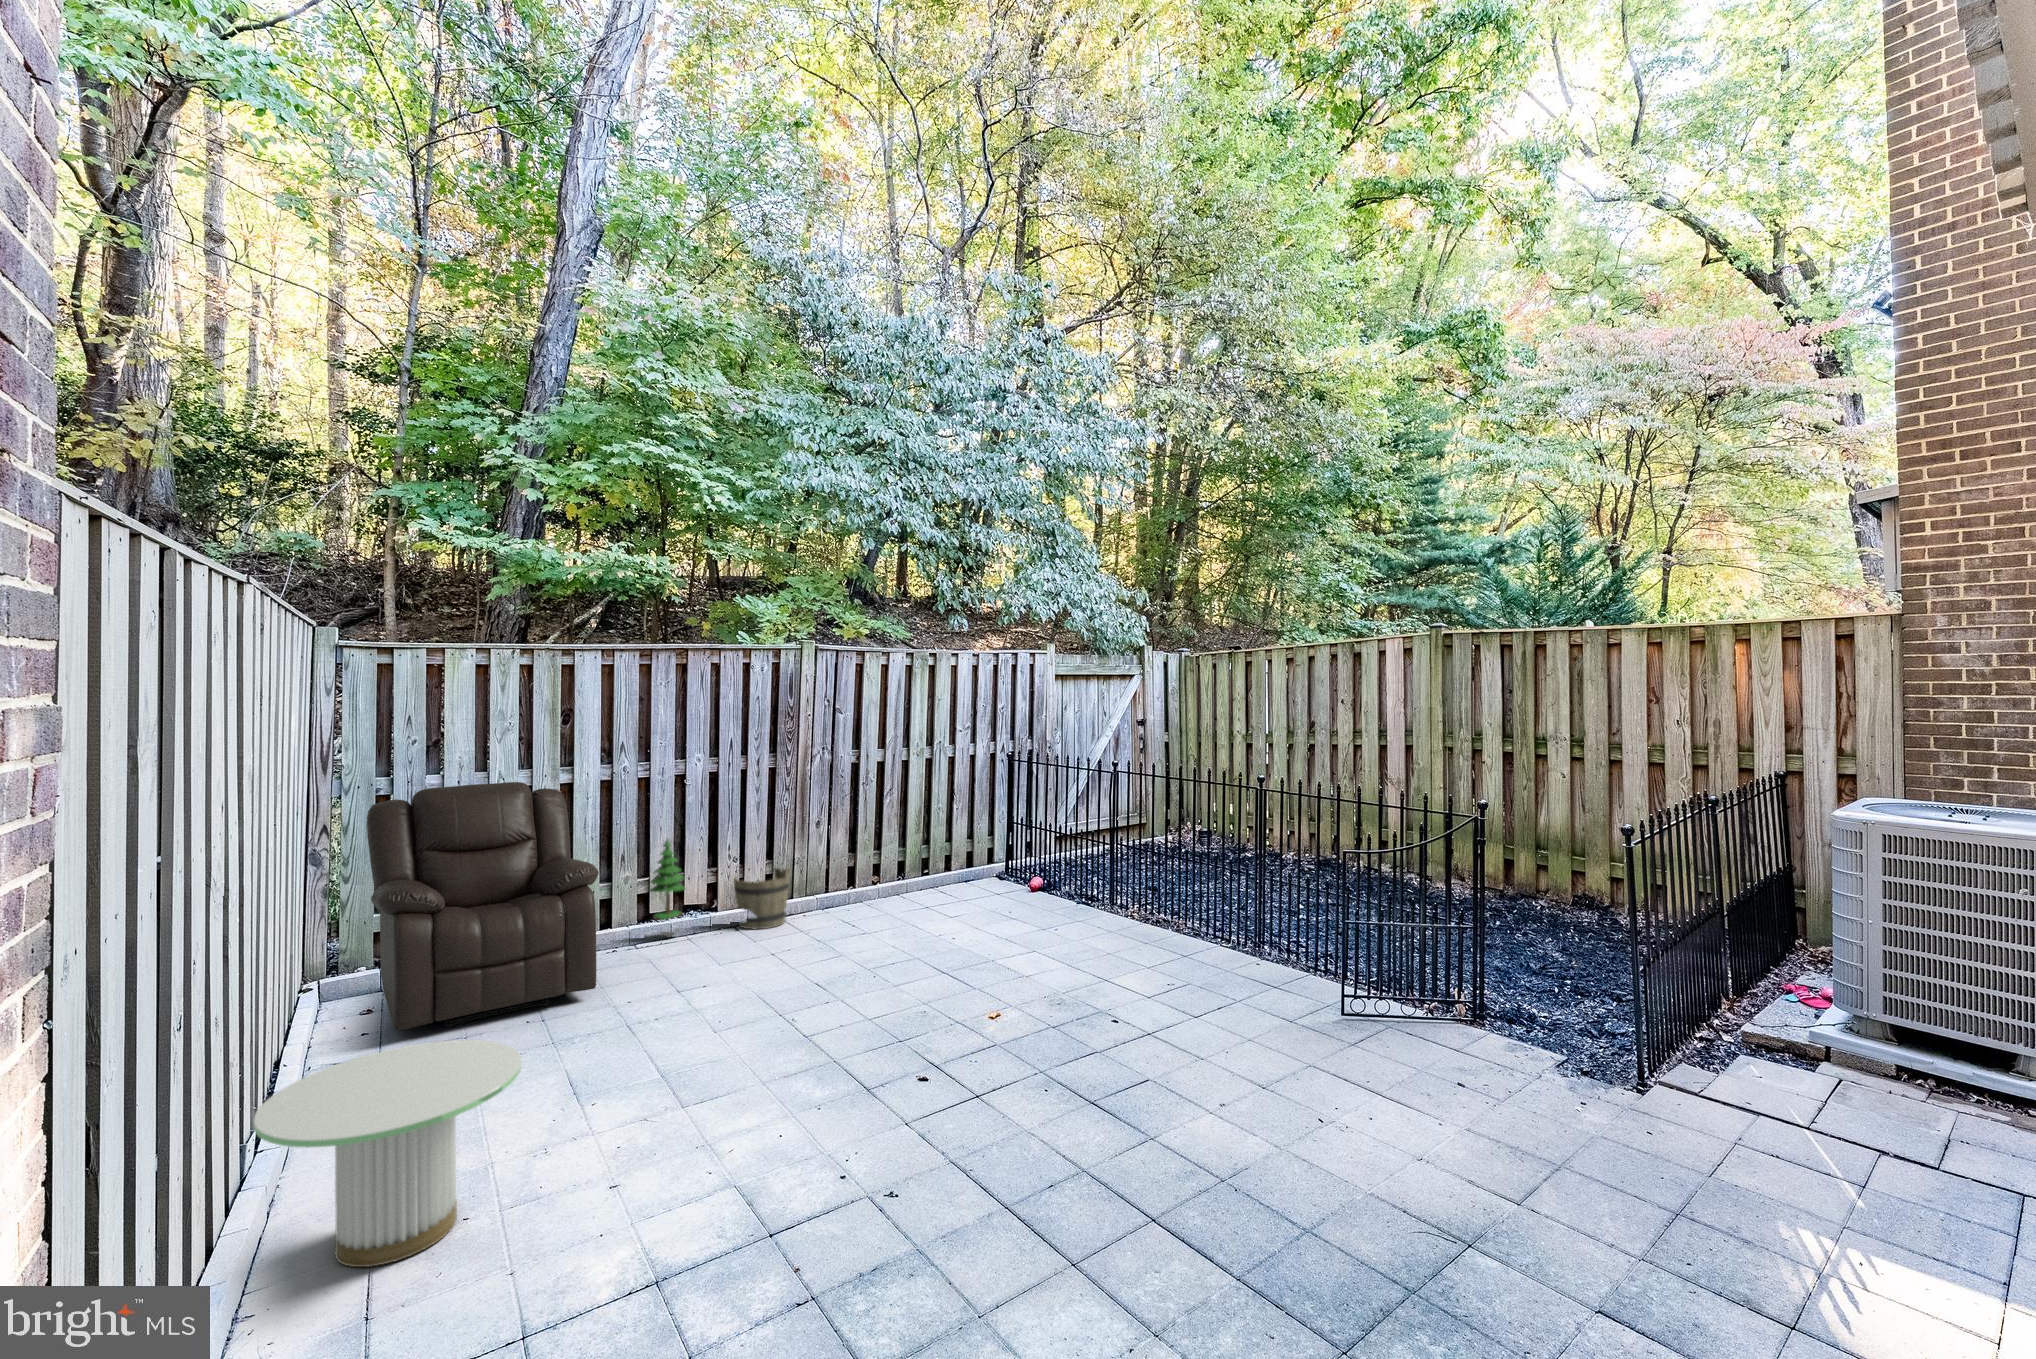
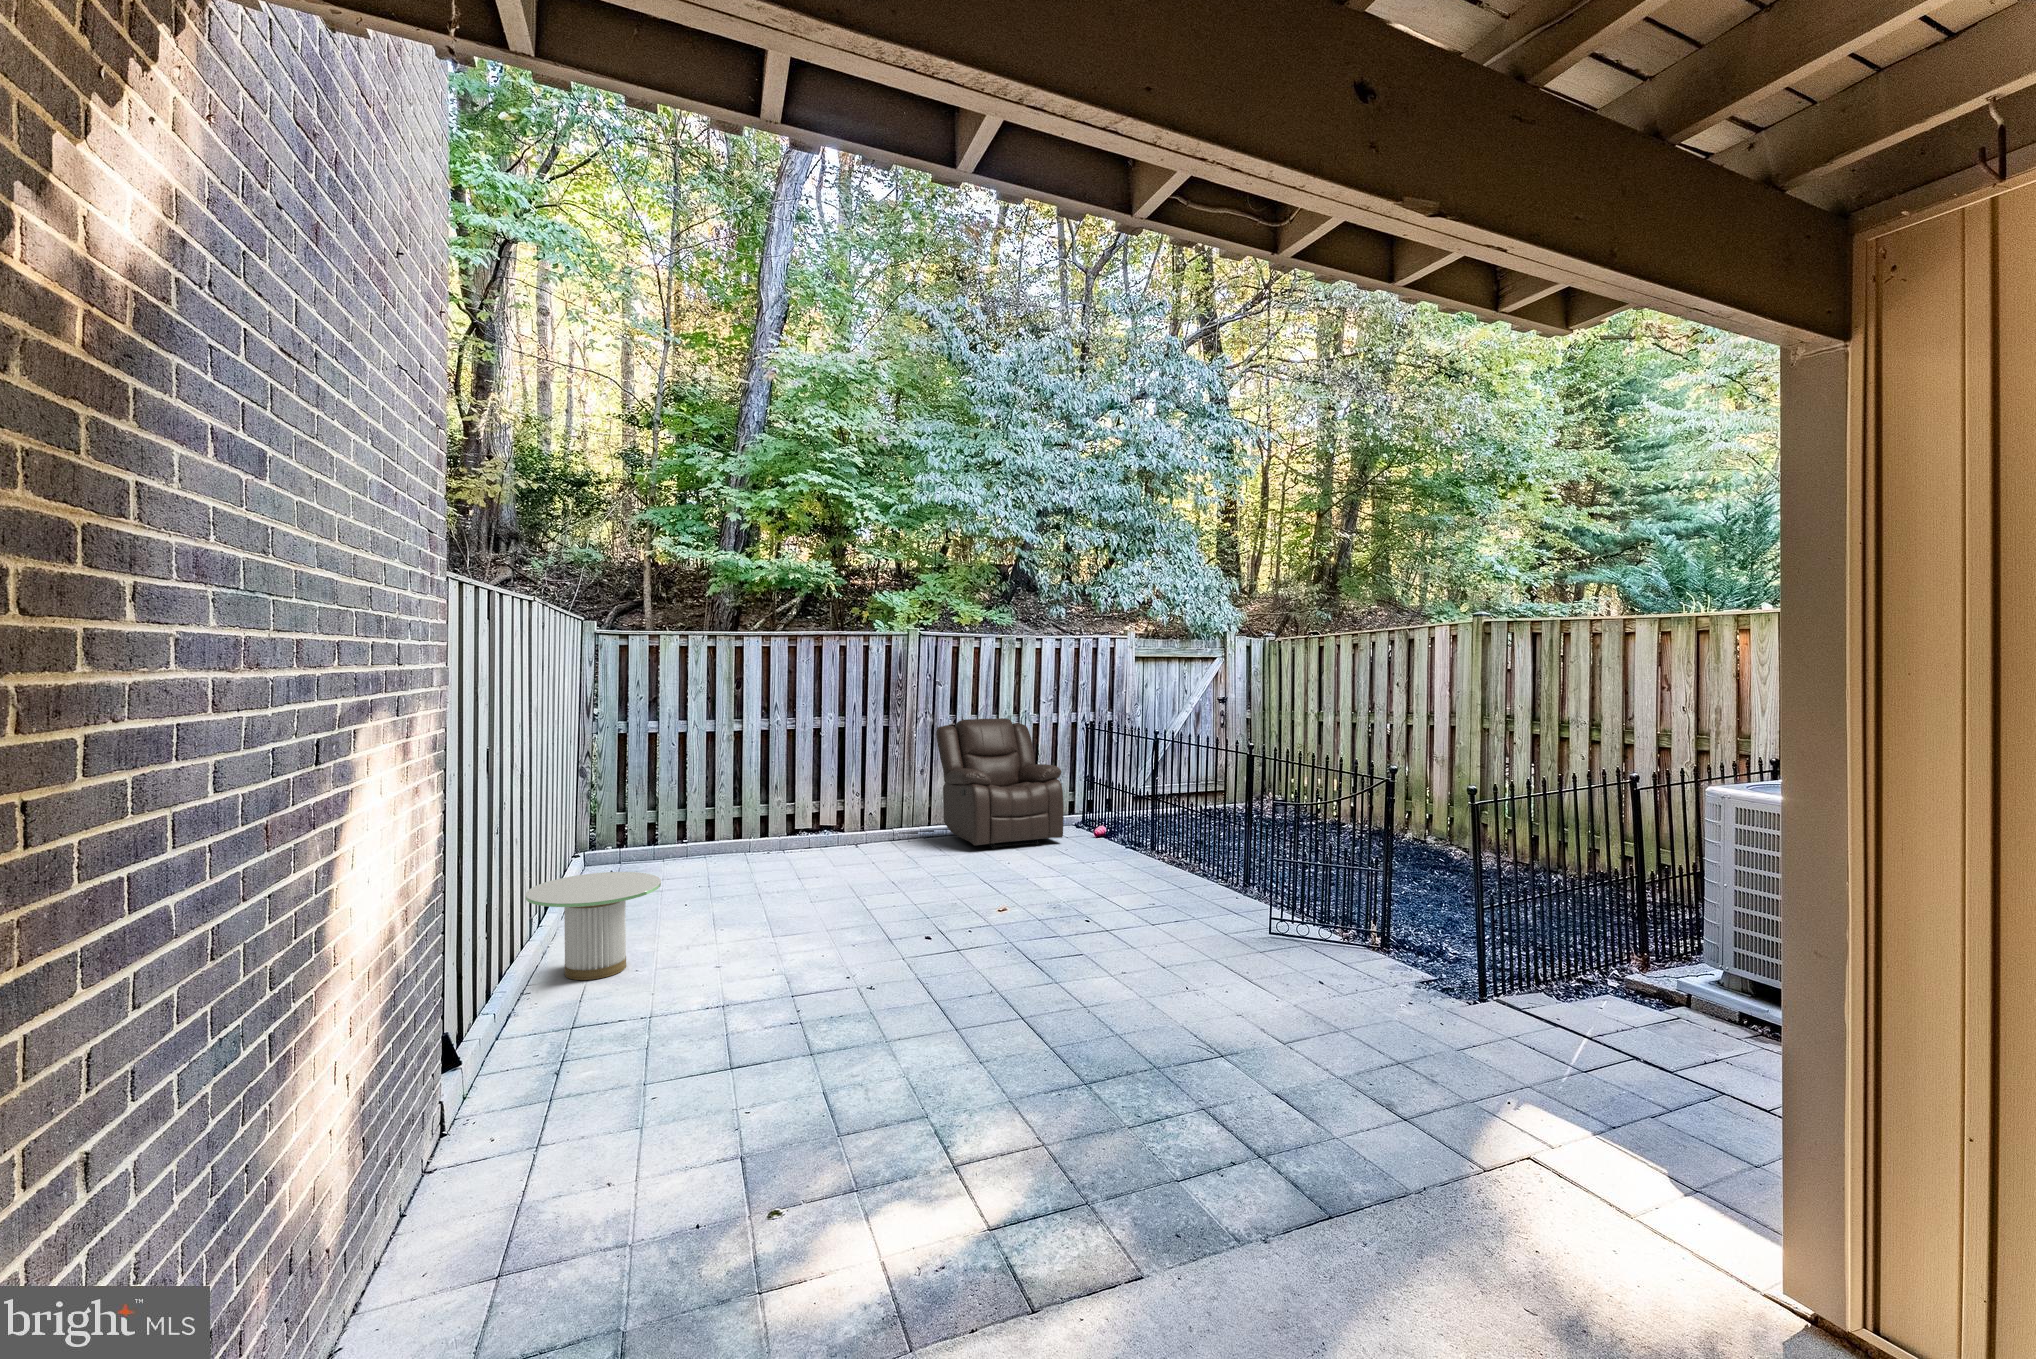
chair: present [367,782,599,1031] -> present [936,718,1063,848]
potted tree: present [649,839,685,937] -> none [792,774,819,847]
bucket: present [733,867,790,929] -> none [853,799,896,846]

